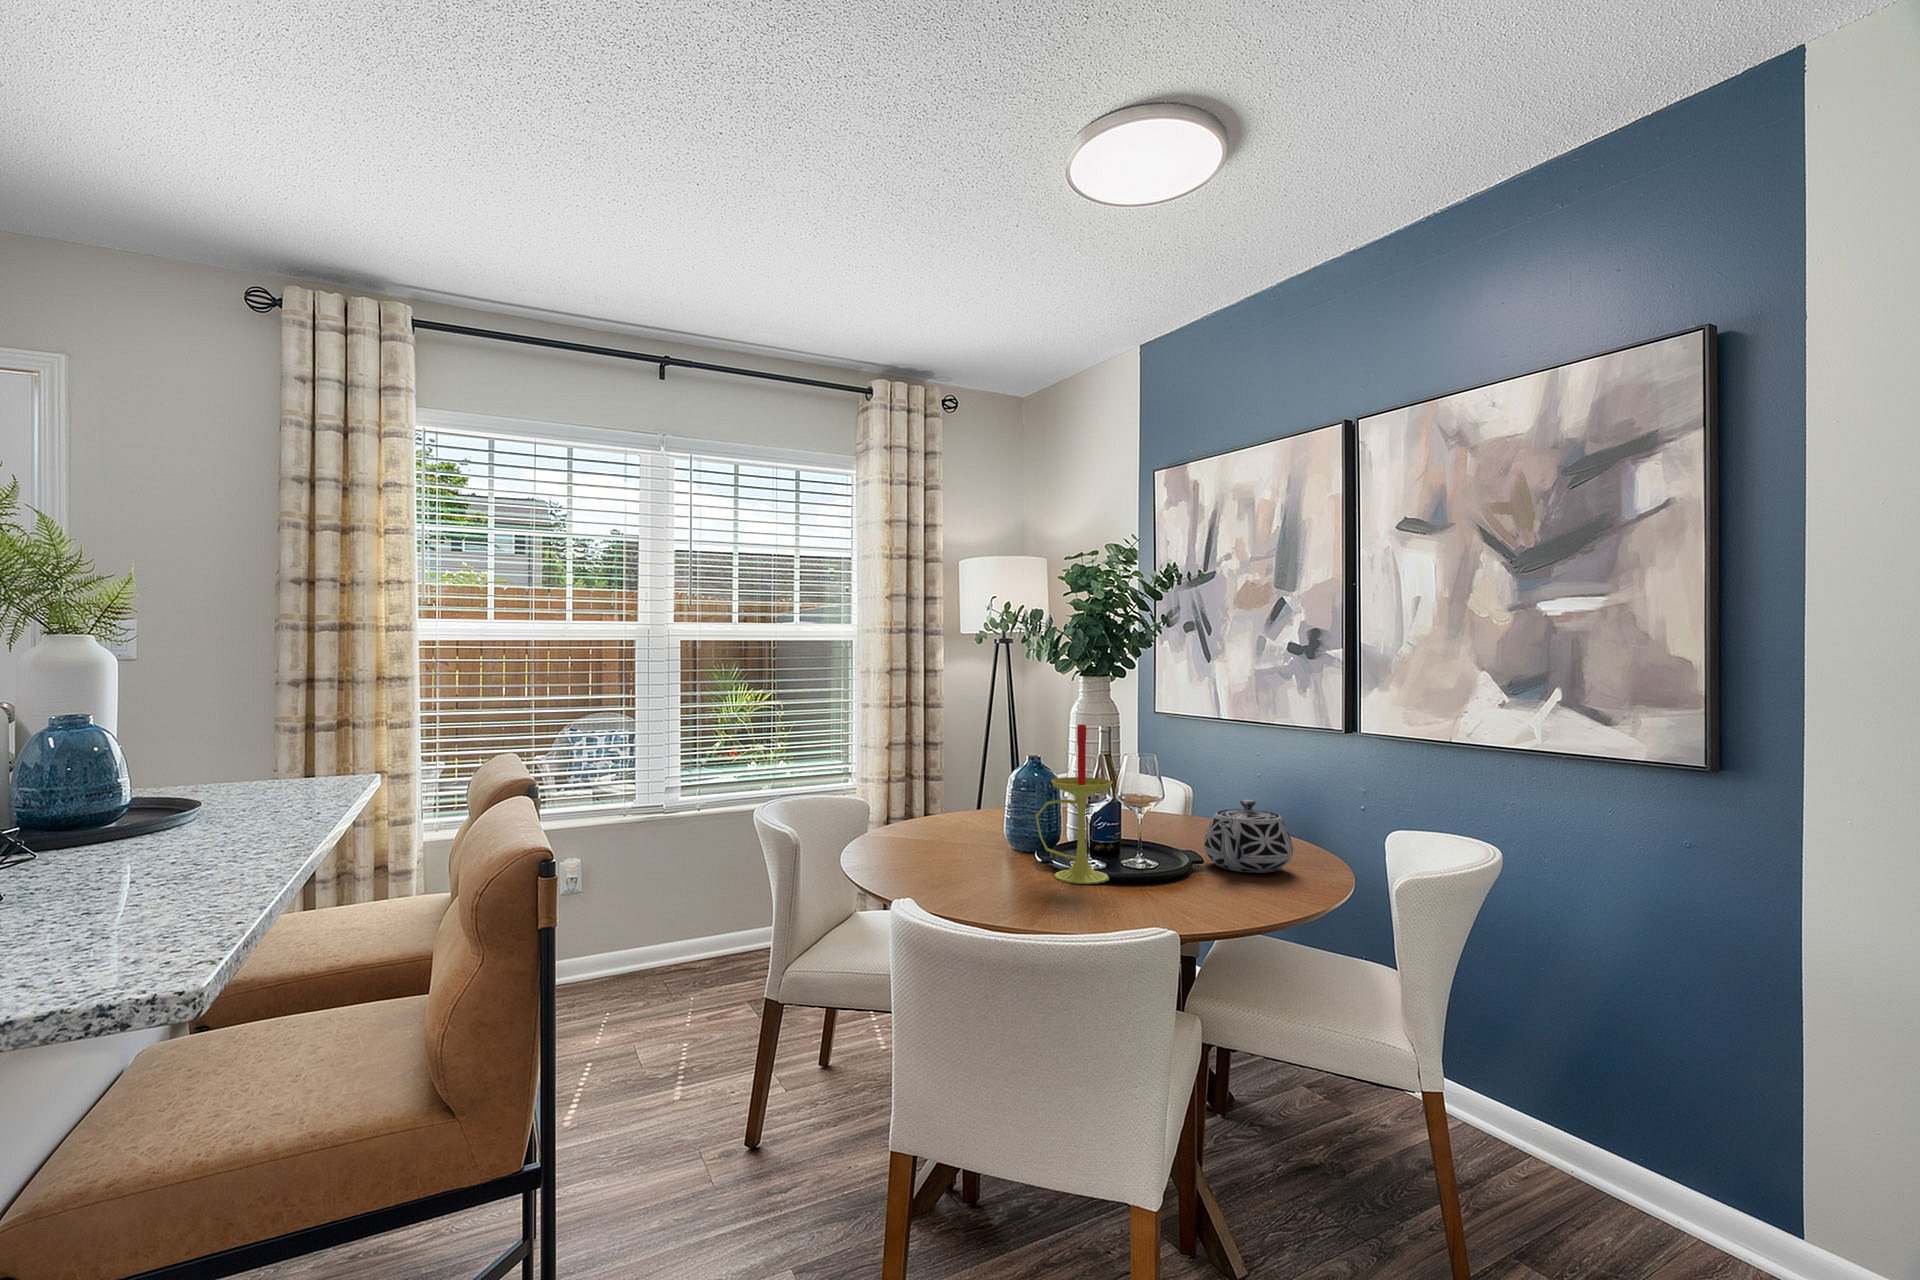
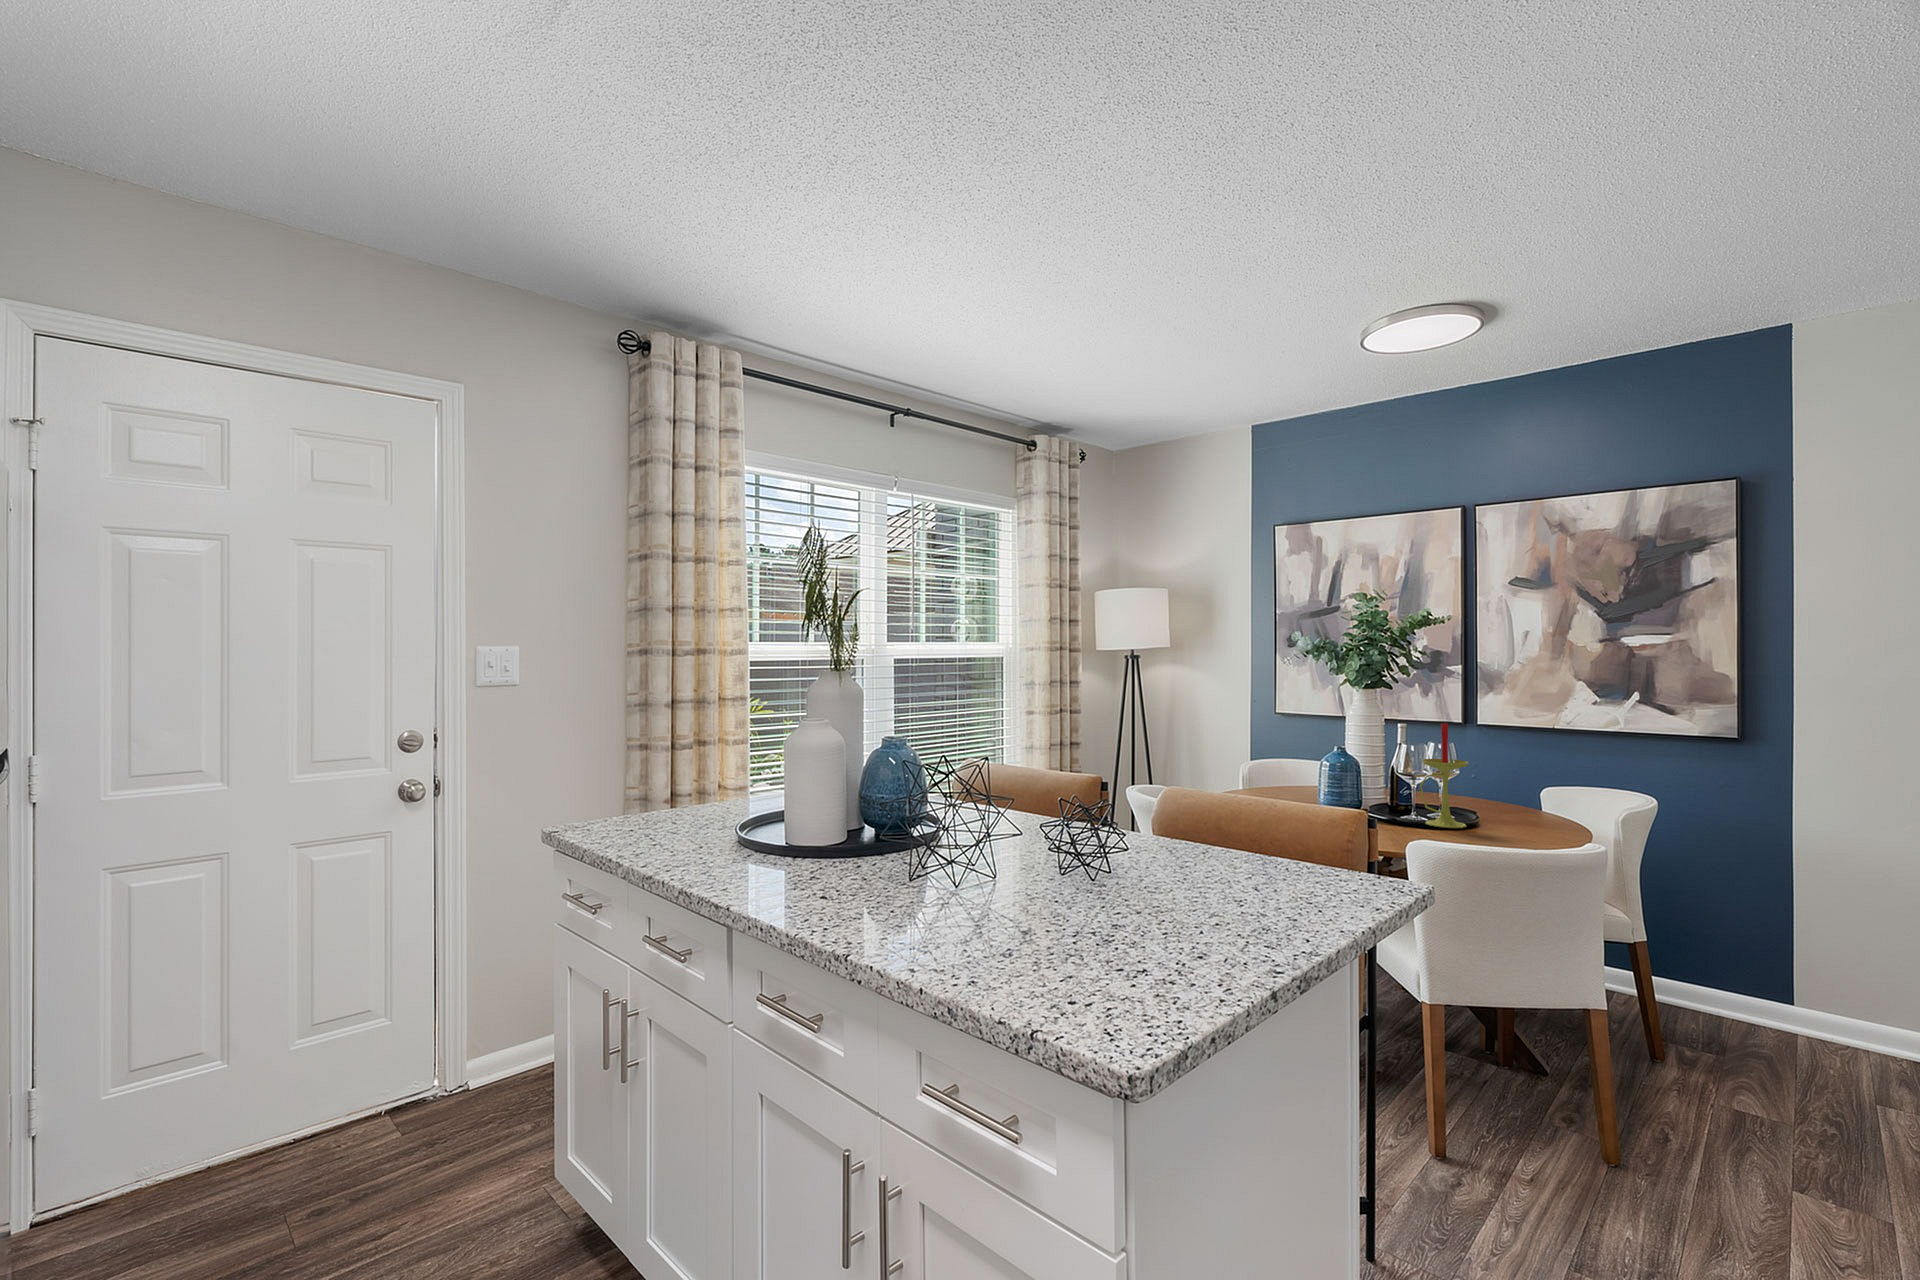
teapot: present [1204,800,1293,873] -> none [1466,770,1532,817]

